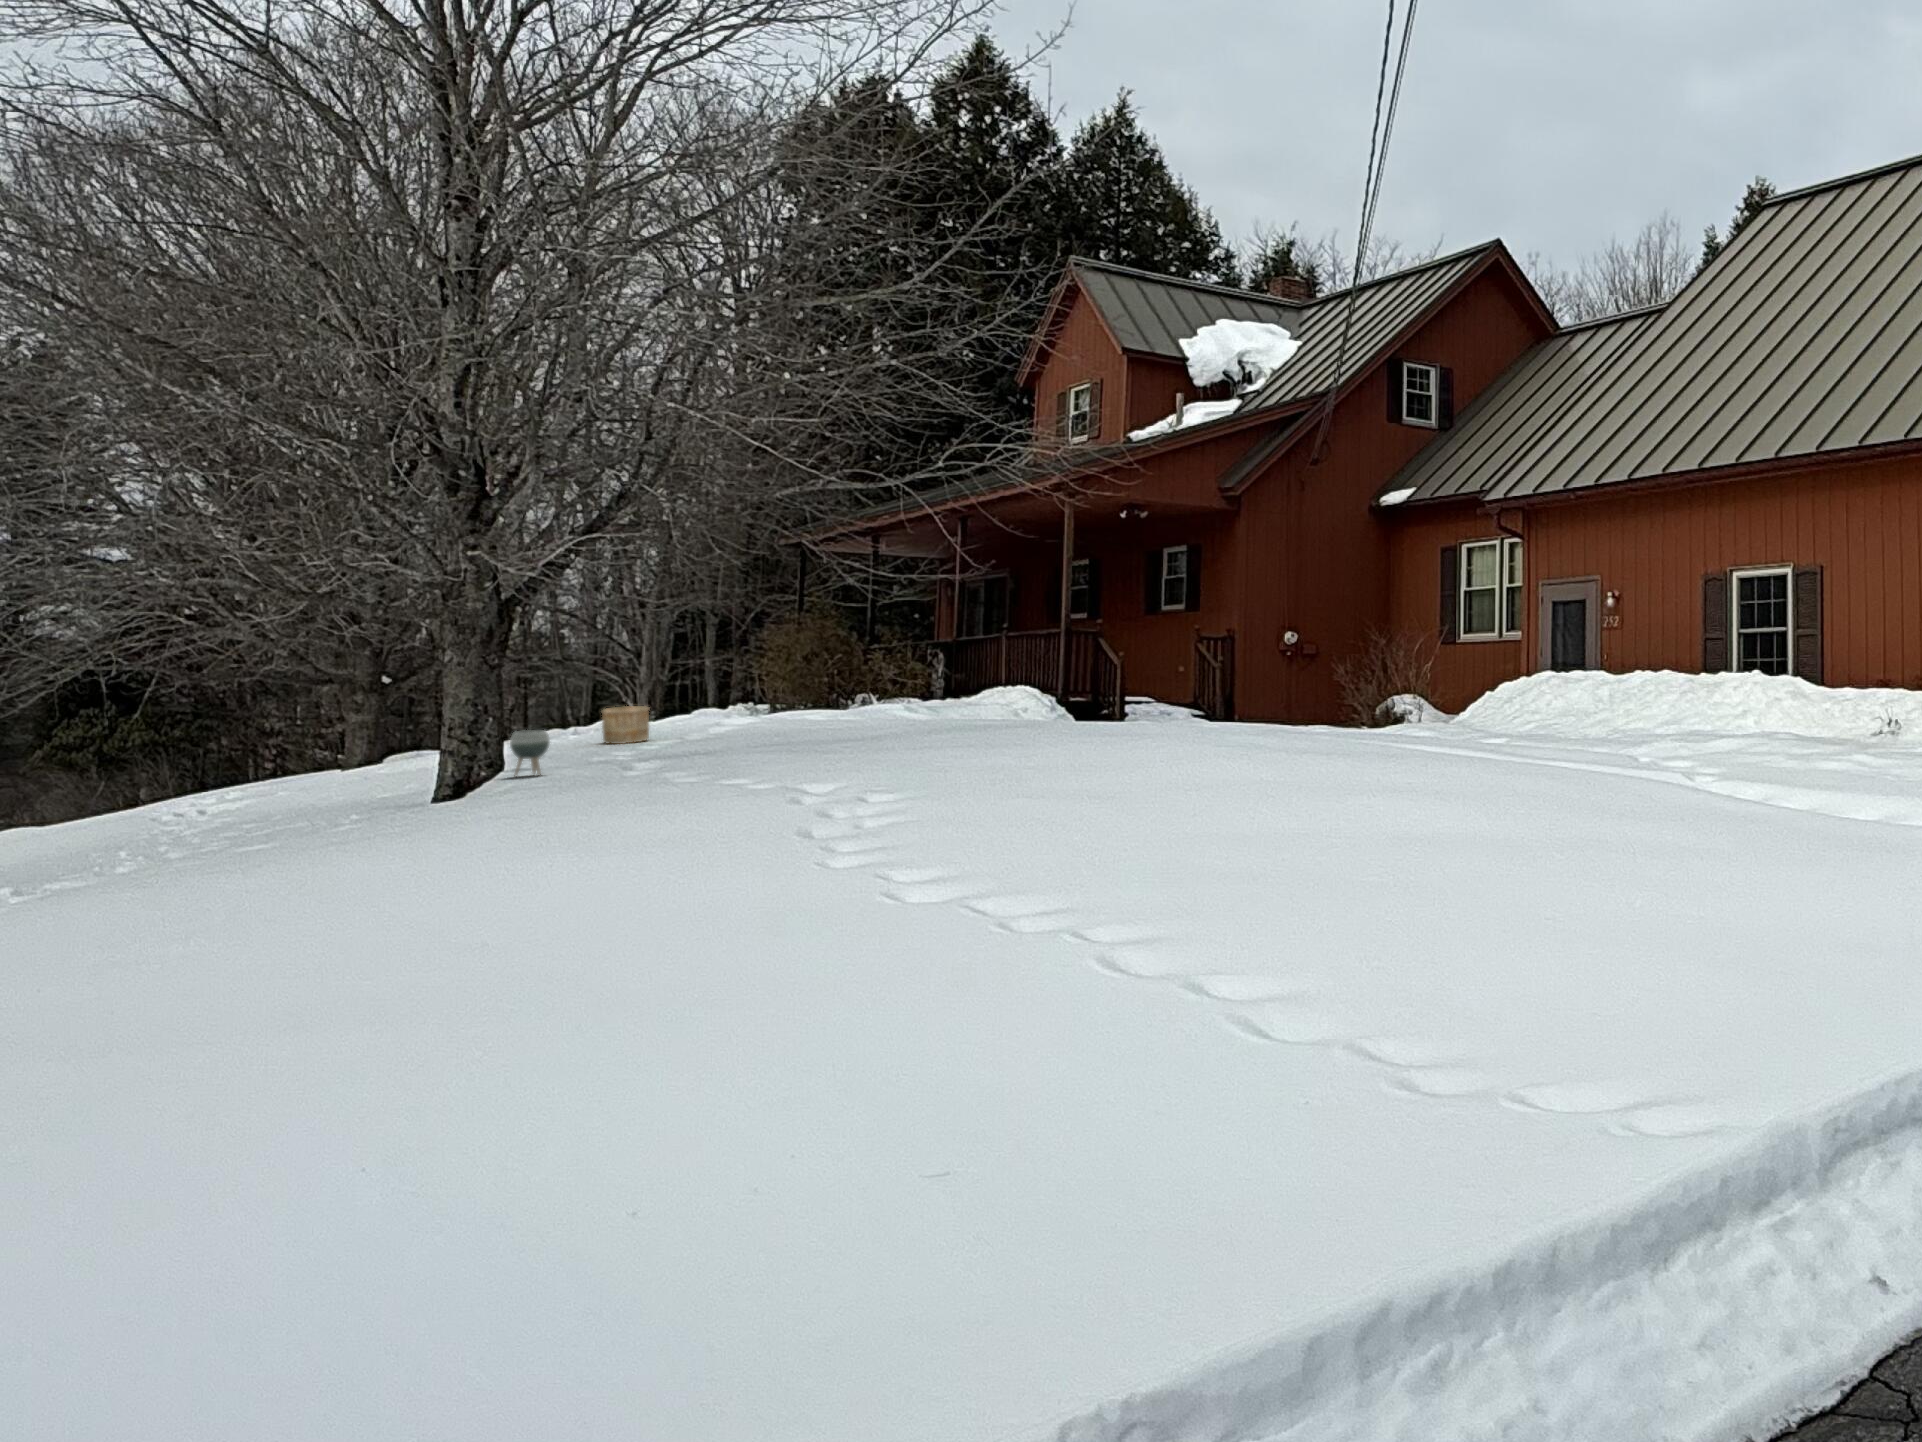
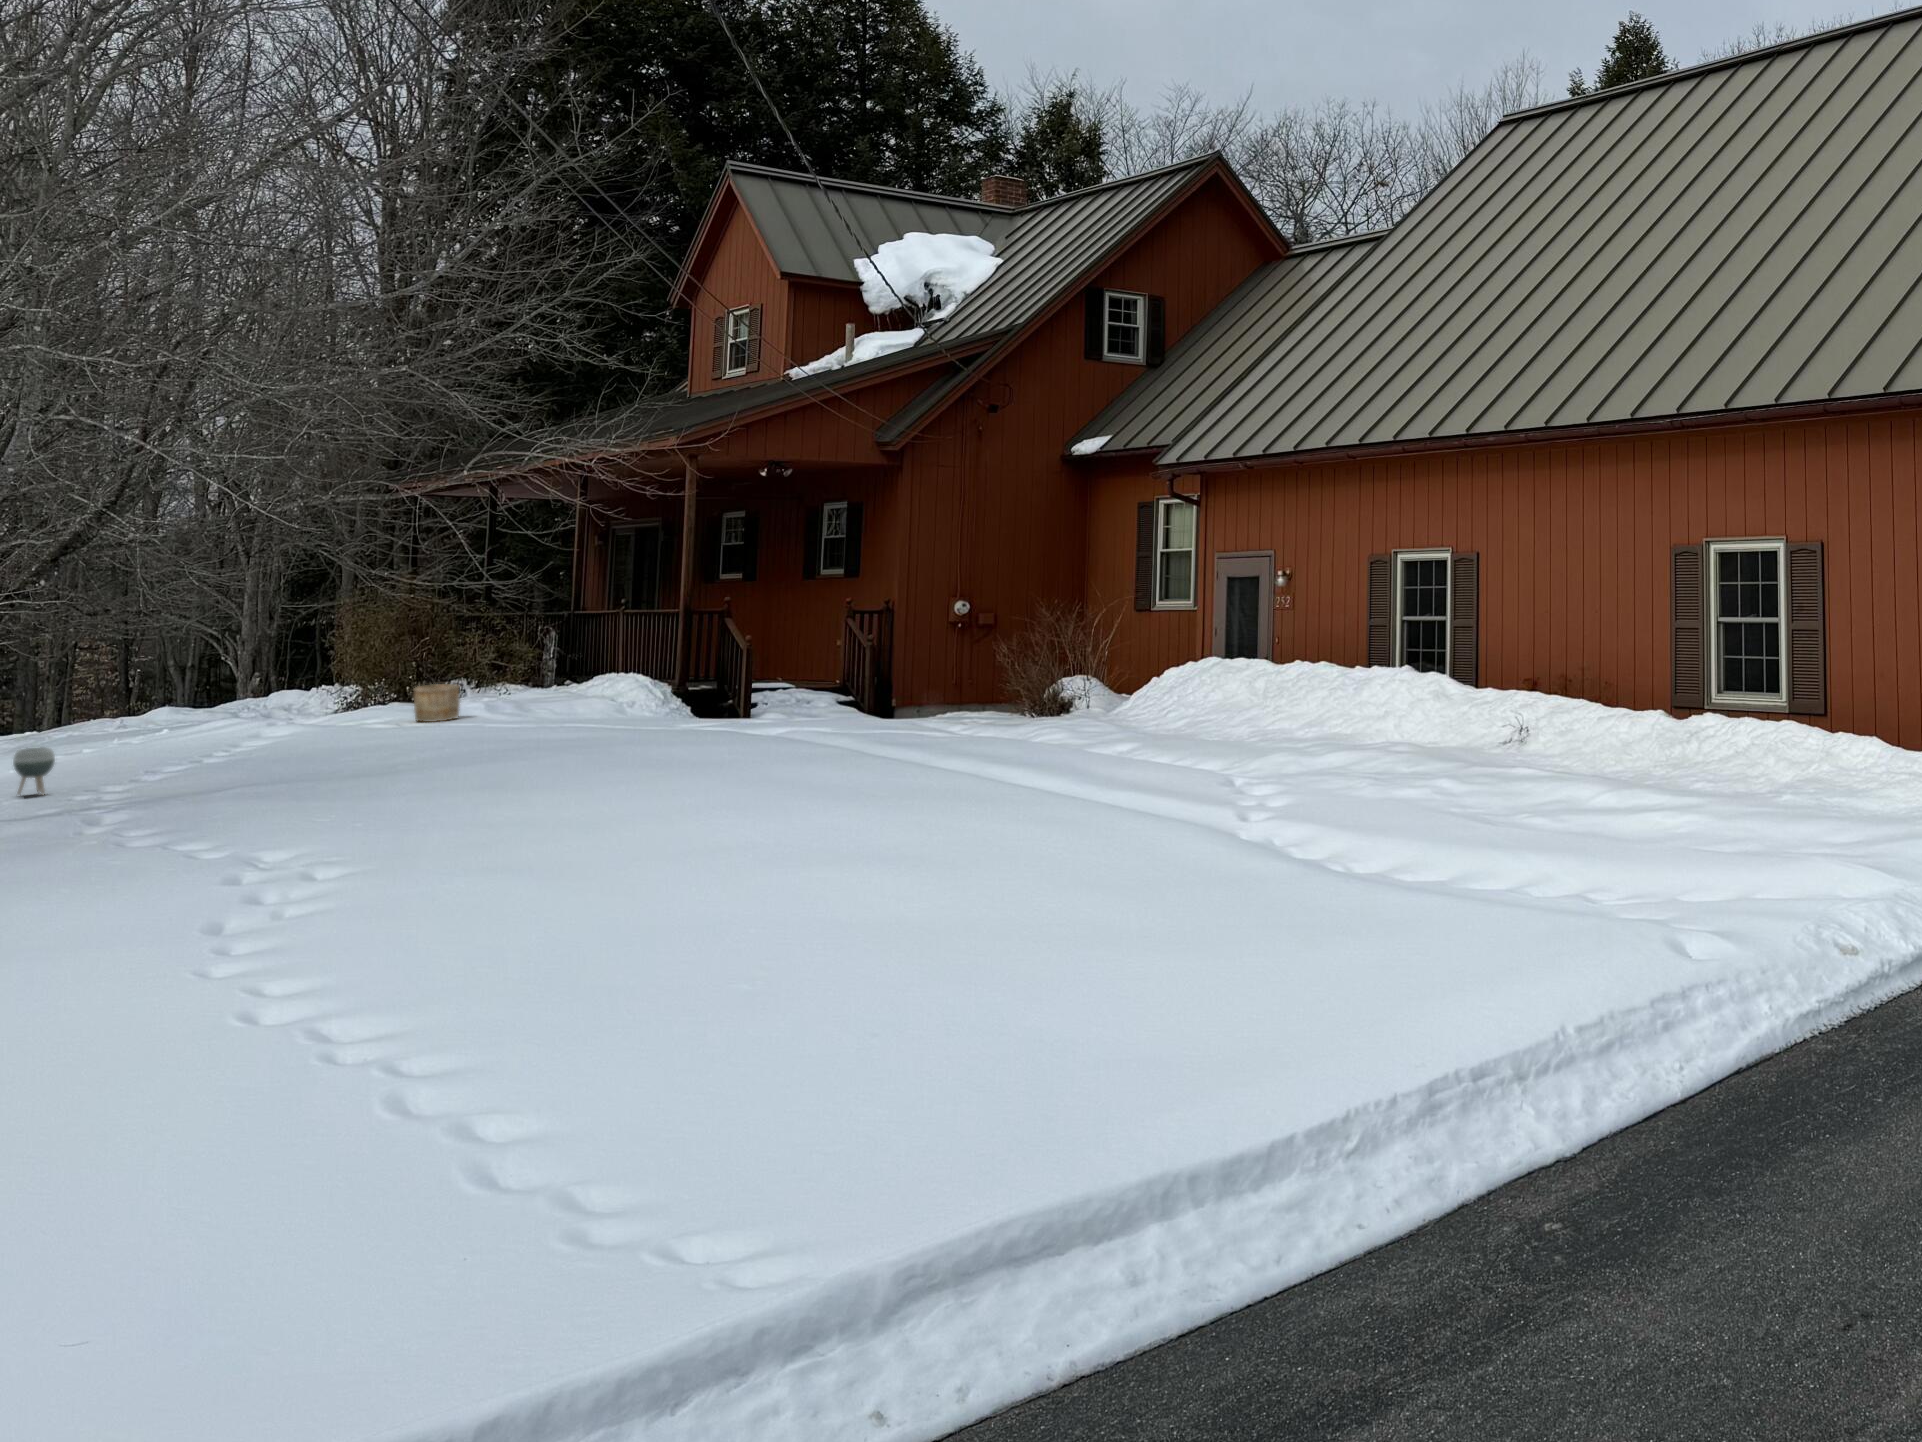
wooden bucket: present [602,706,649,744] -> present [414,684,460,722]

